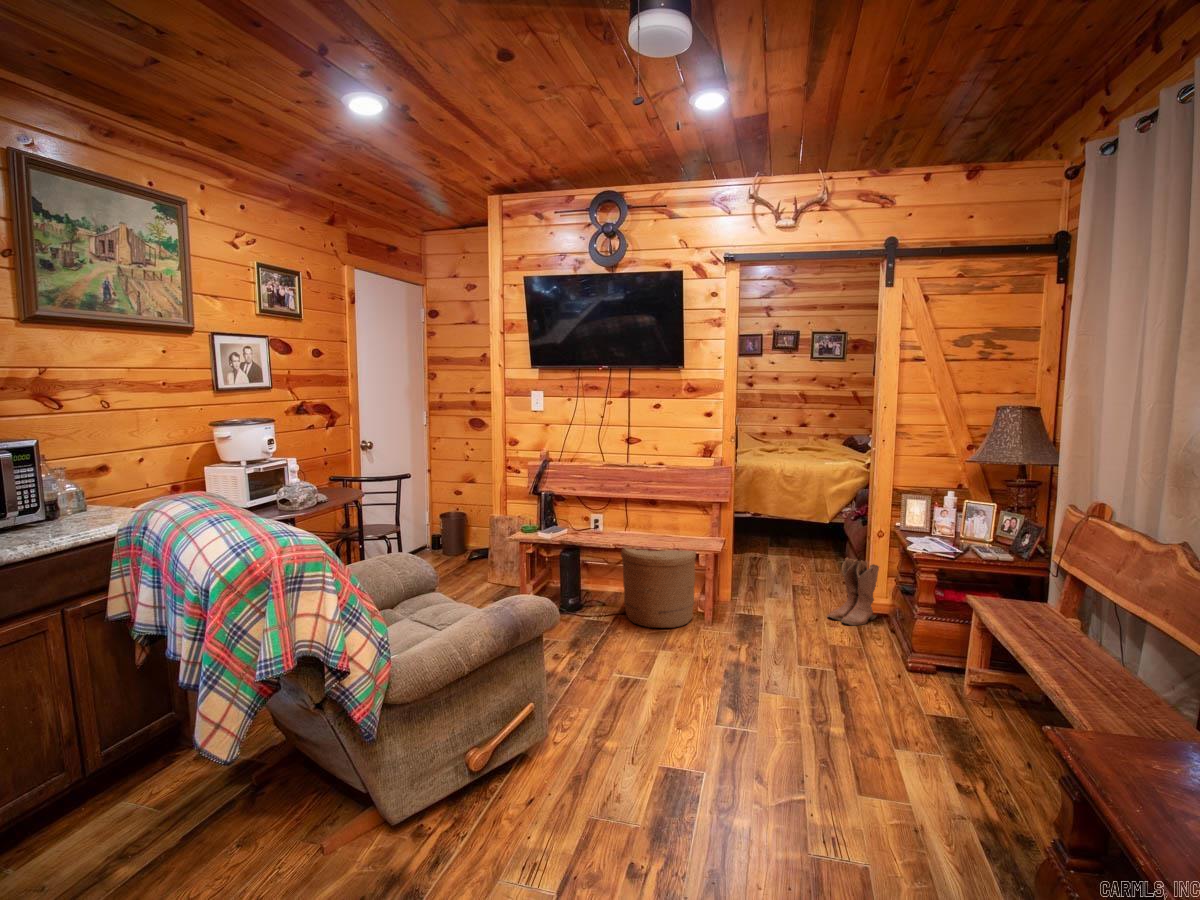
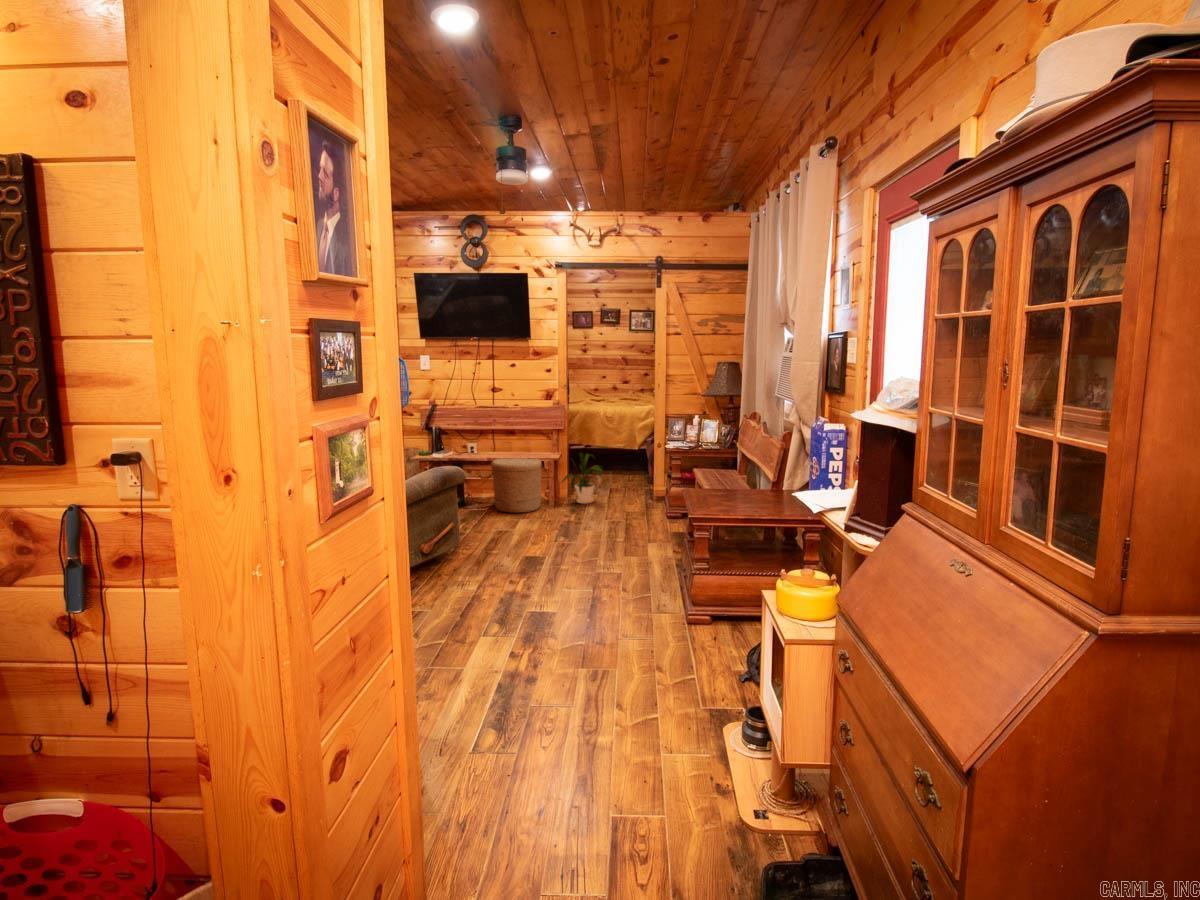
house plant: none [723,538,791,616] -> present [562,453,602,504]
boots: present [827,558,879,625] -> none [627,463,659,505]

